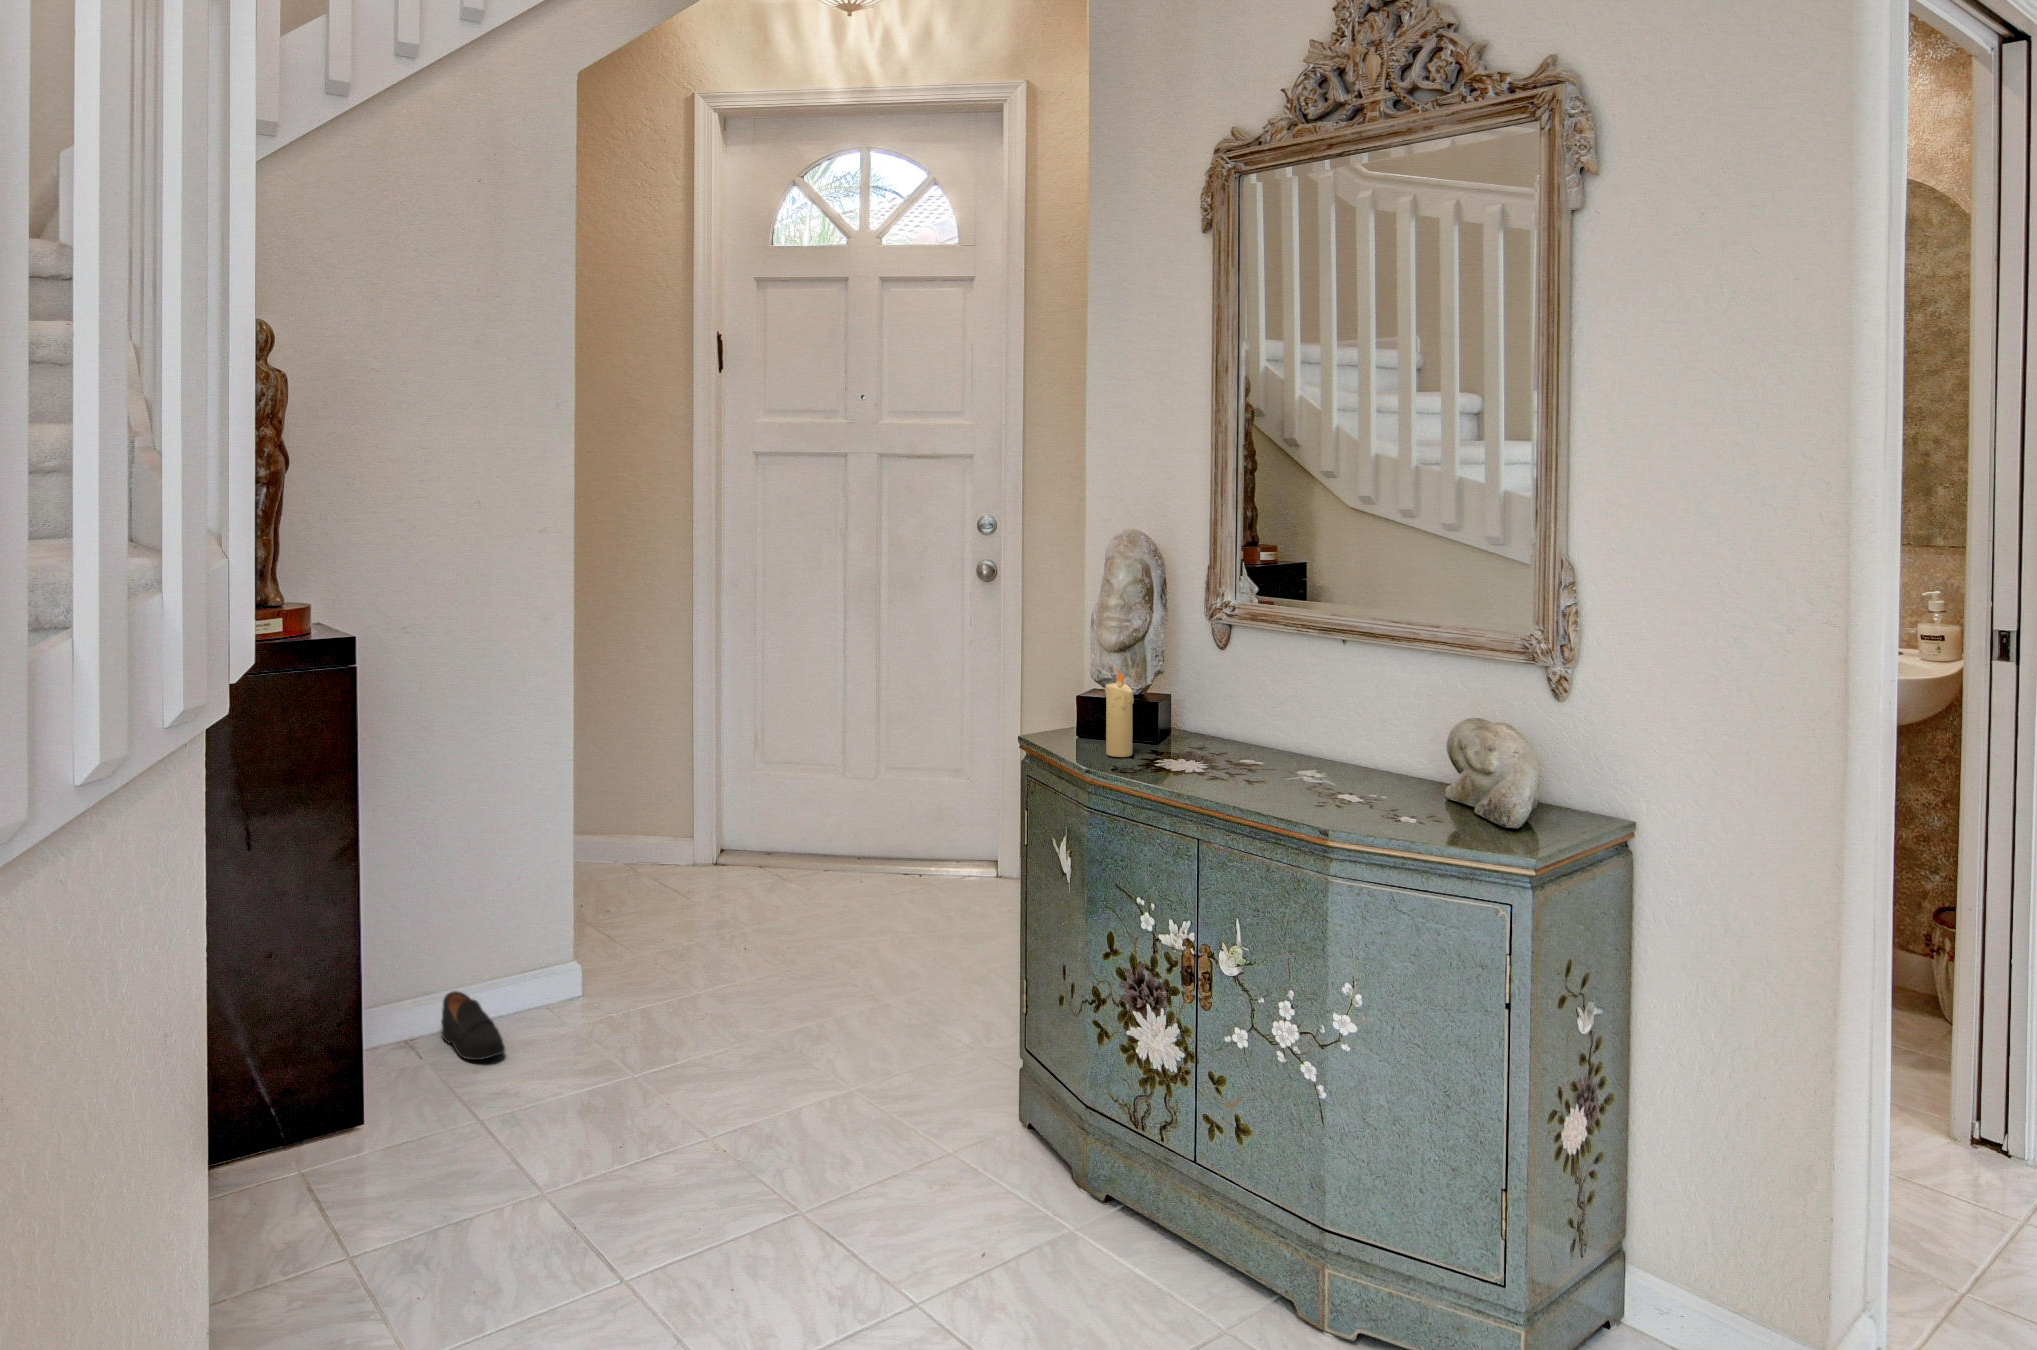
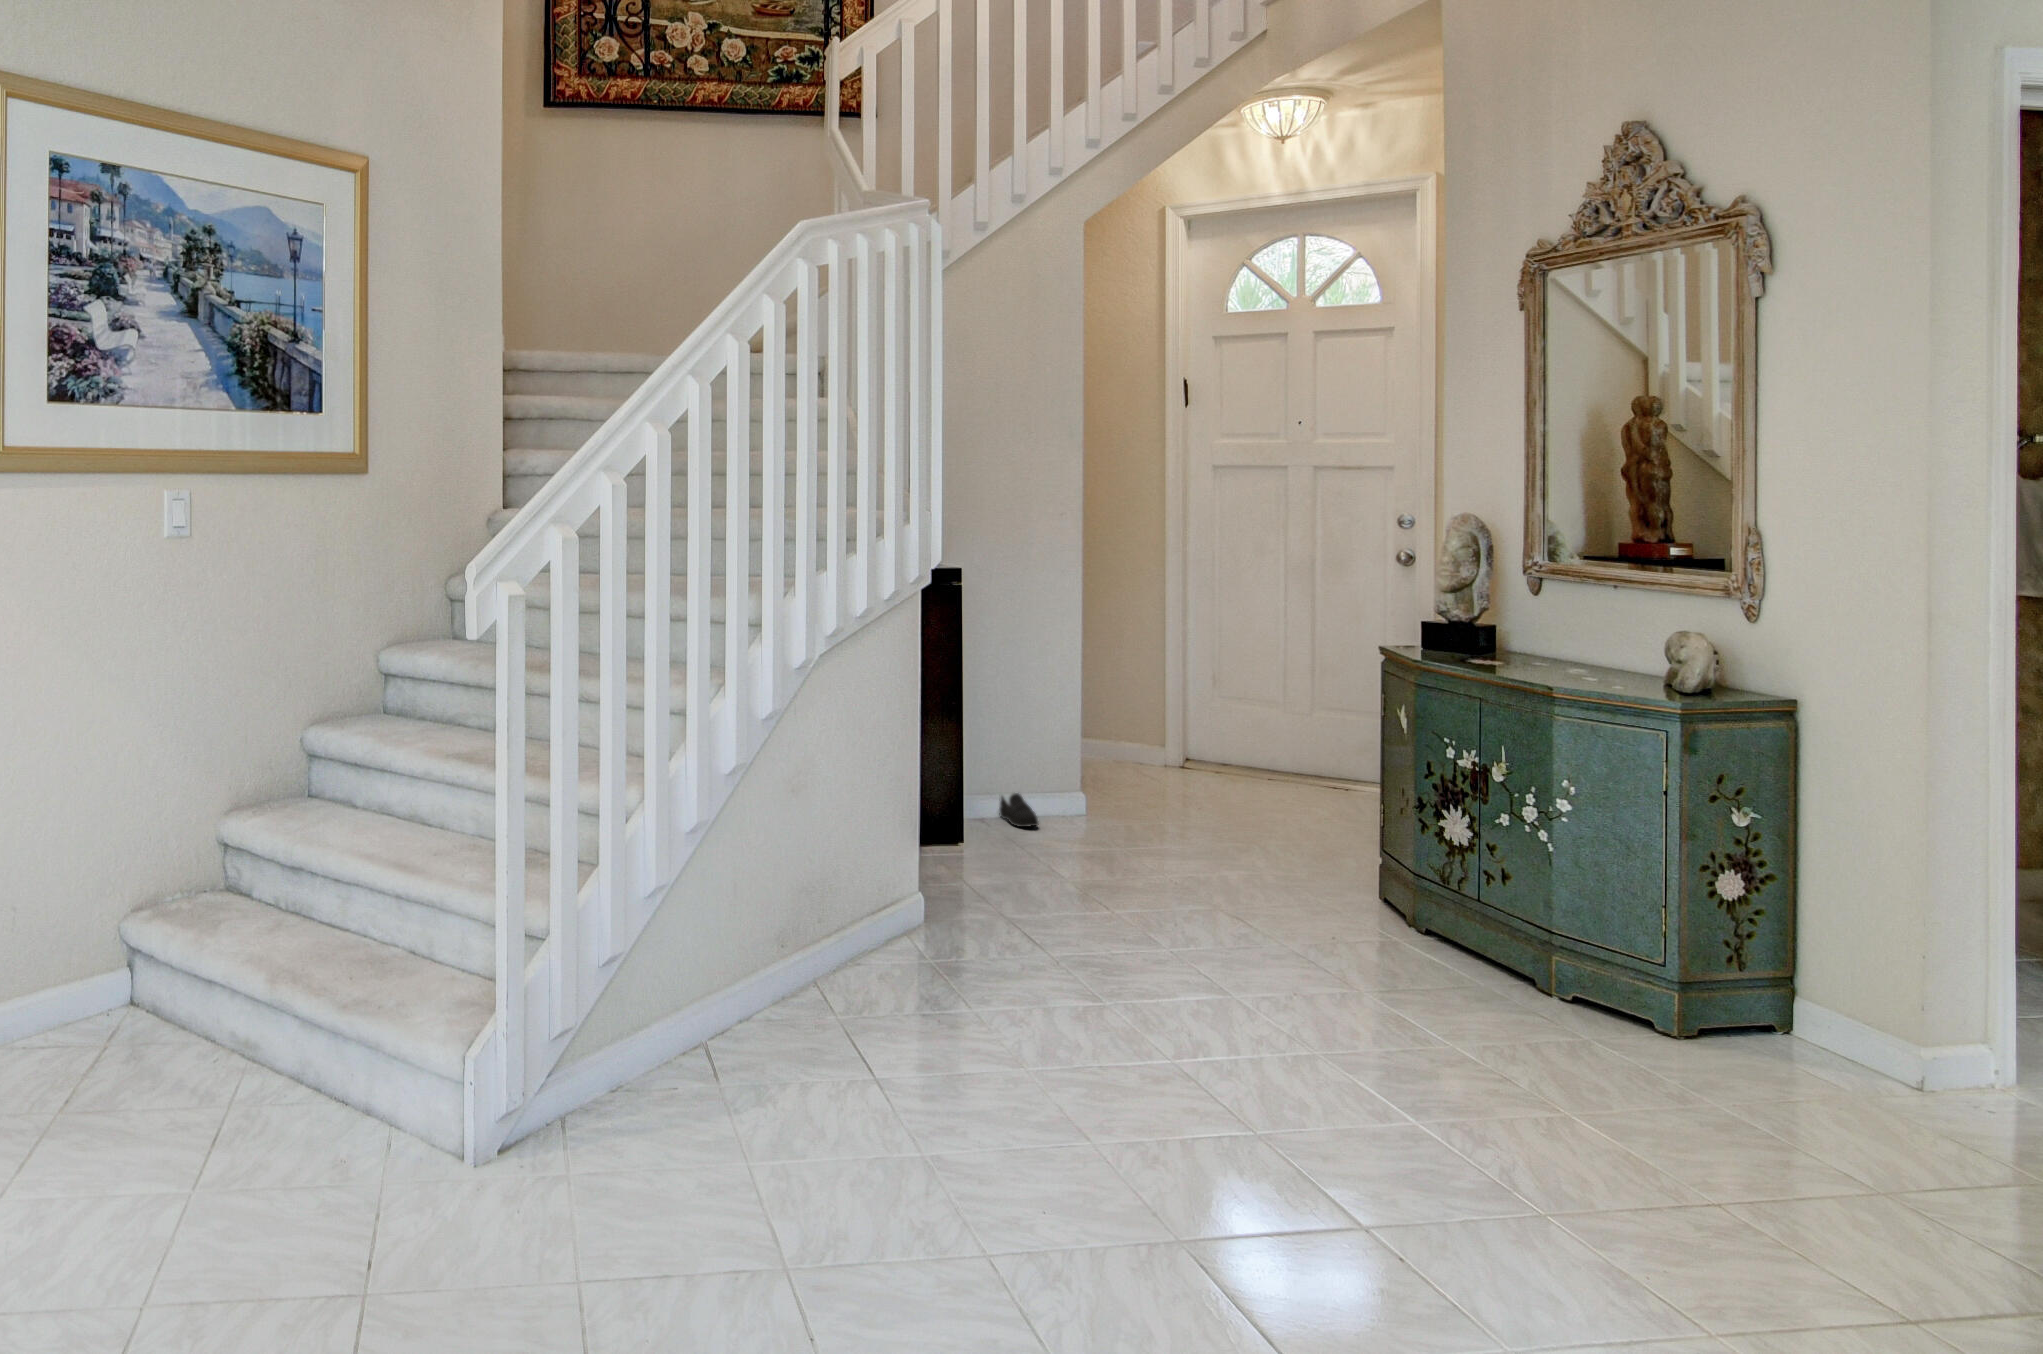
candle: present [1105,670,1134,757] -> none [1433,600,1454,657]

